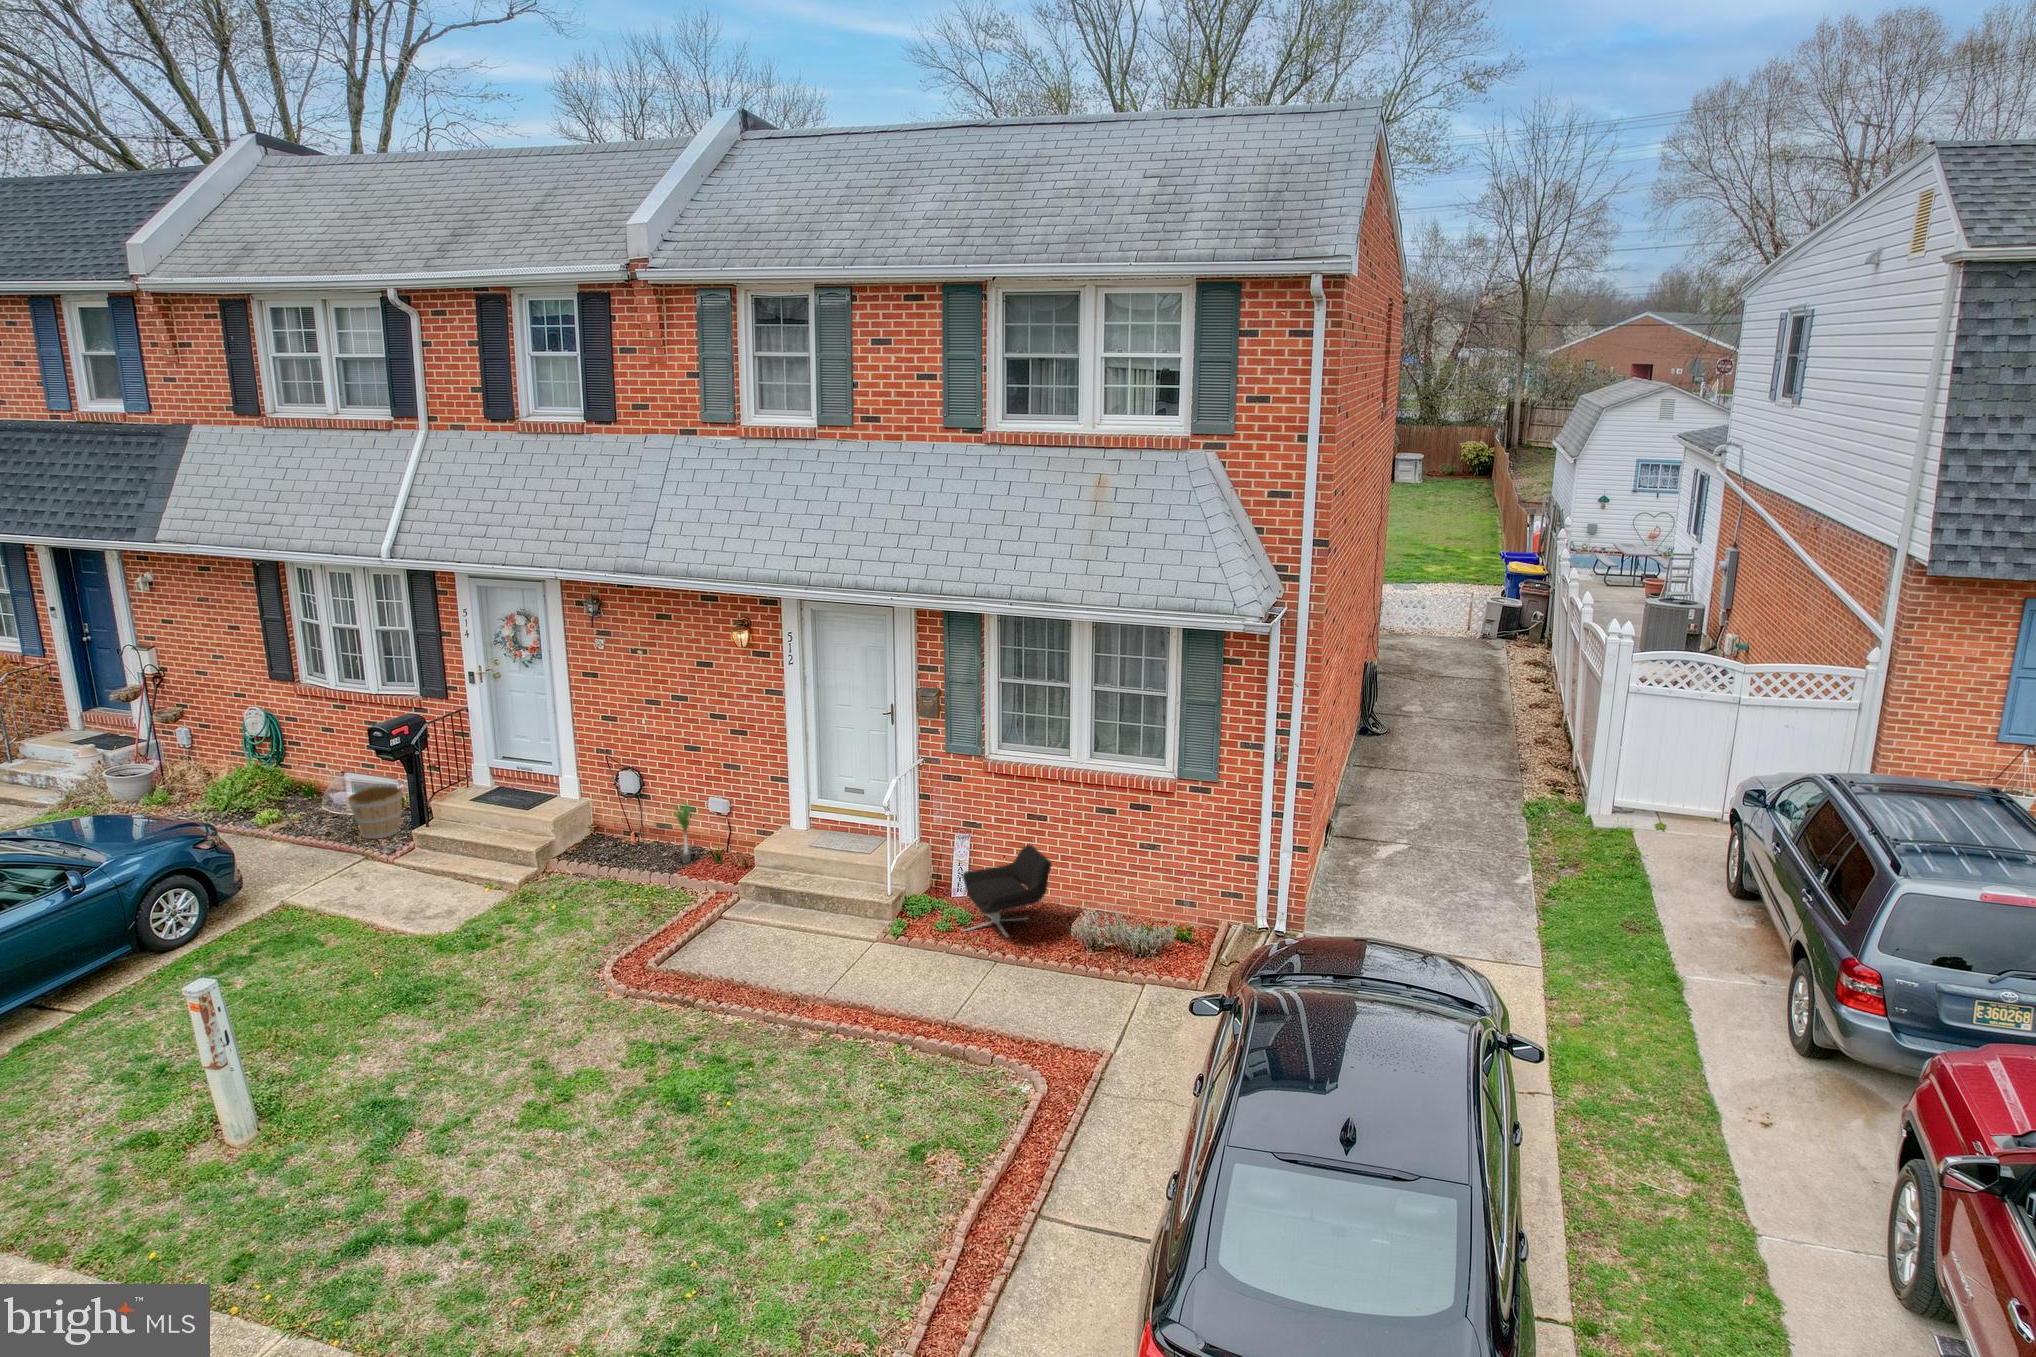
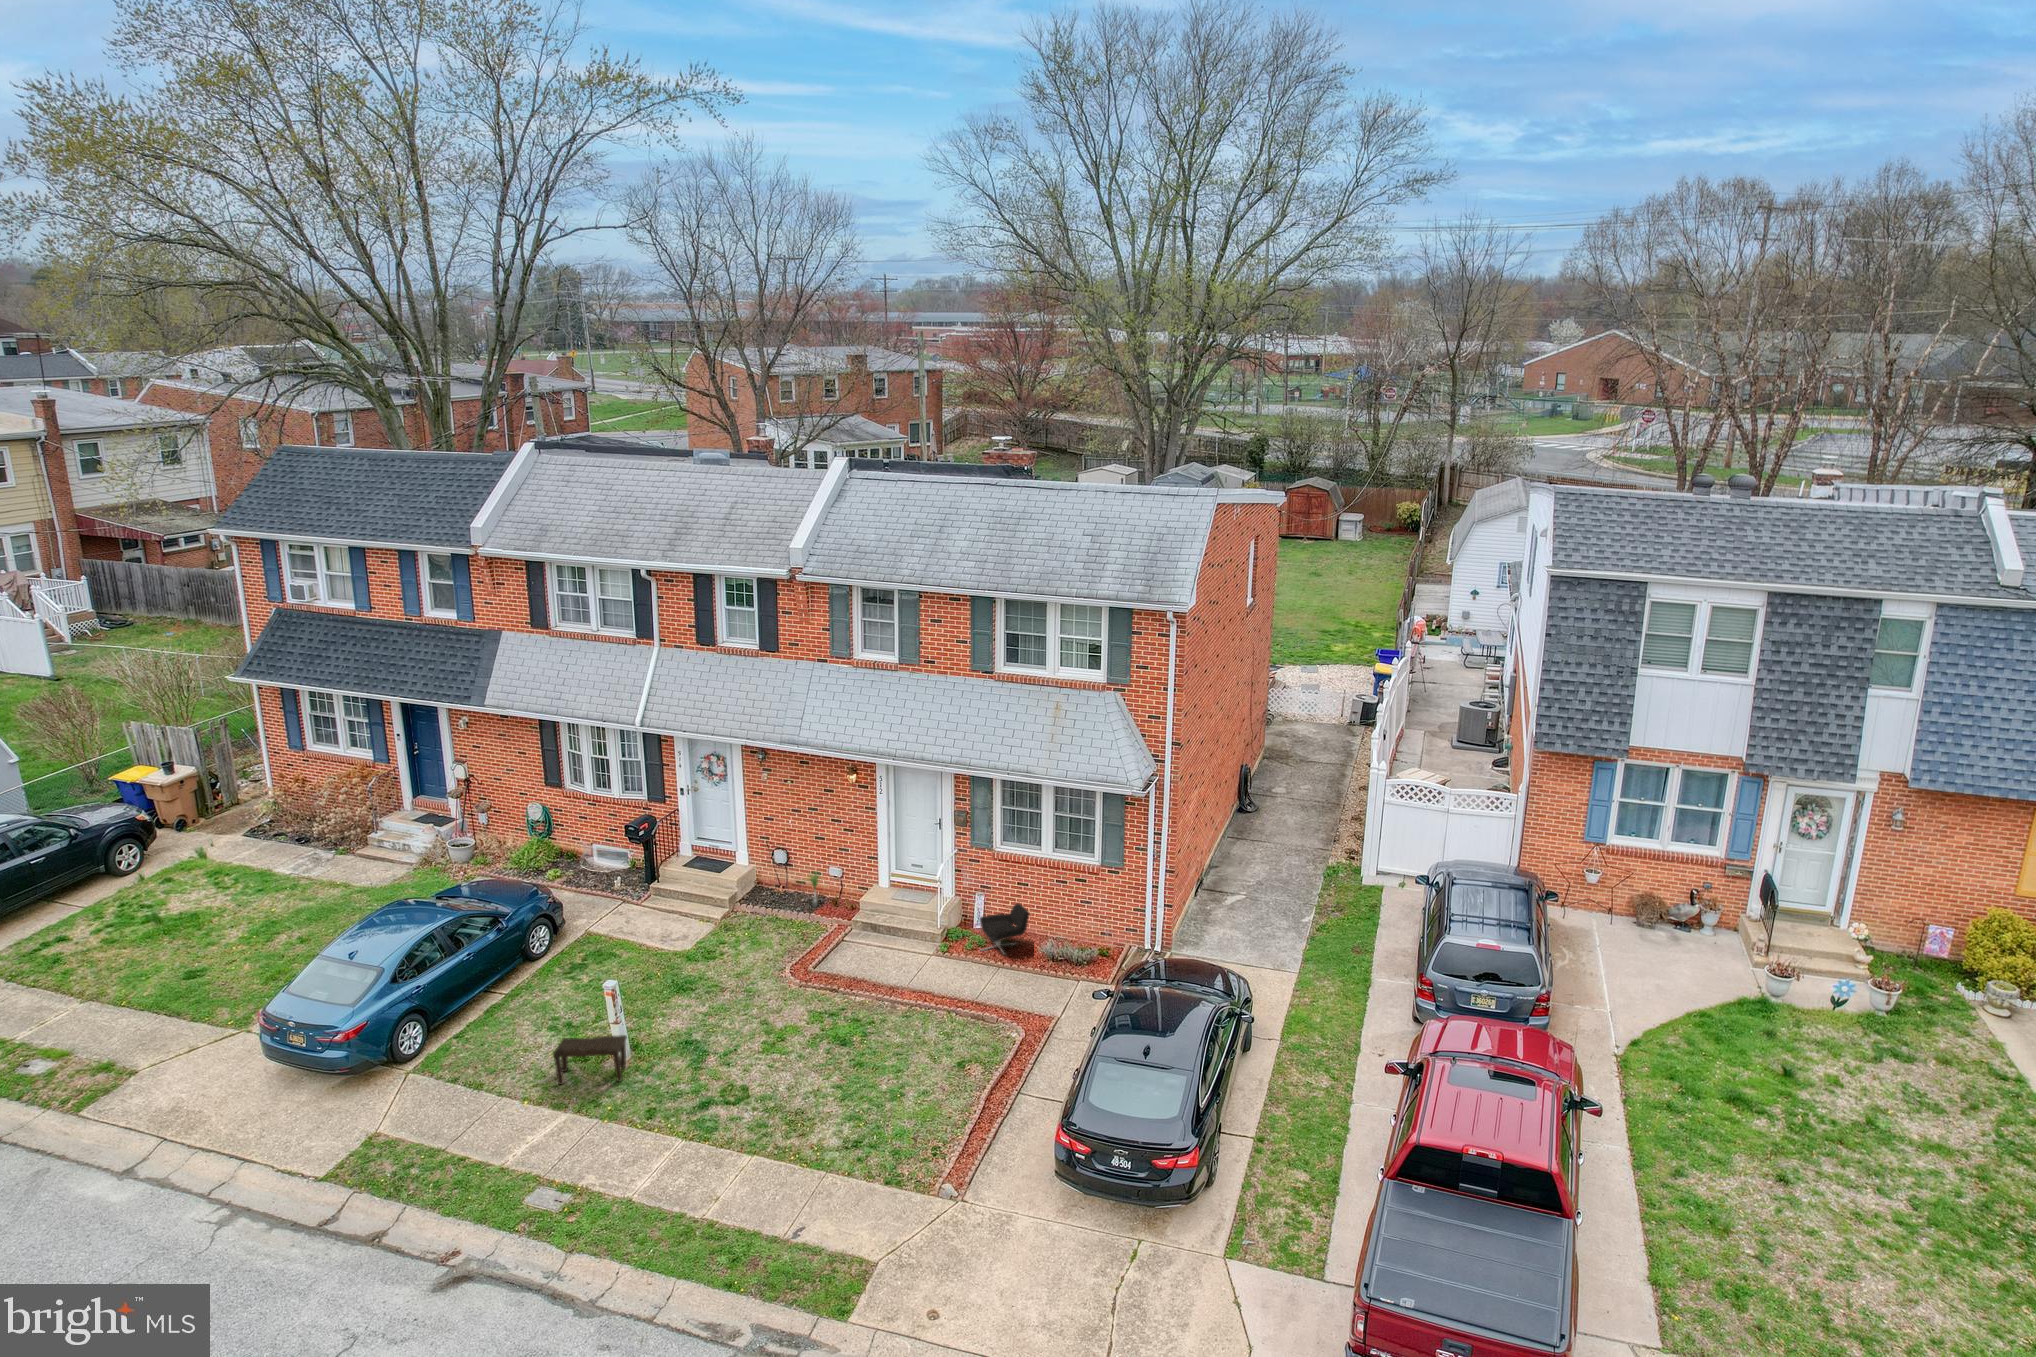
wooden bucket: present [348,786,403,839] -> none [607,857,640,890]
bench: none [55,1093,234,1199] -> present [553,1035,627,1085]

